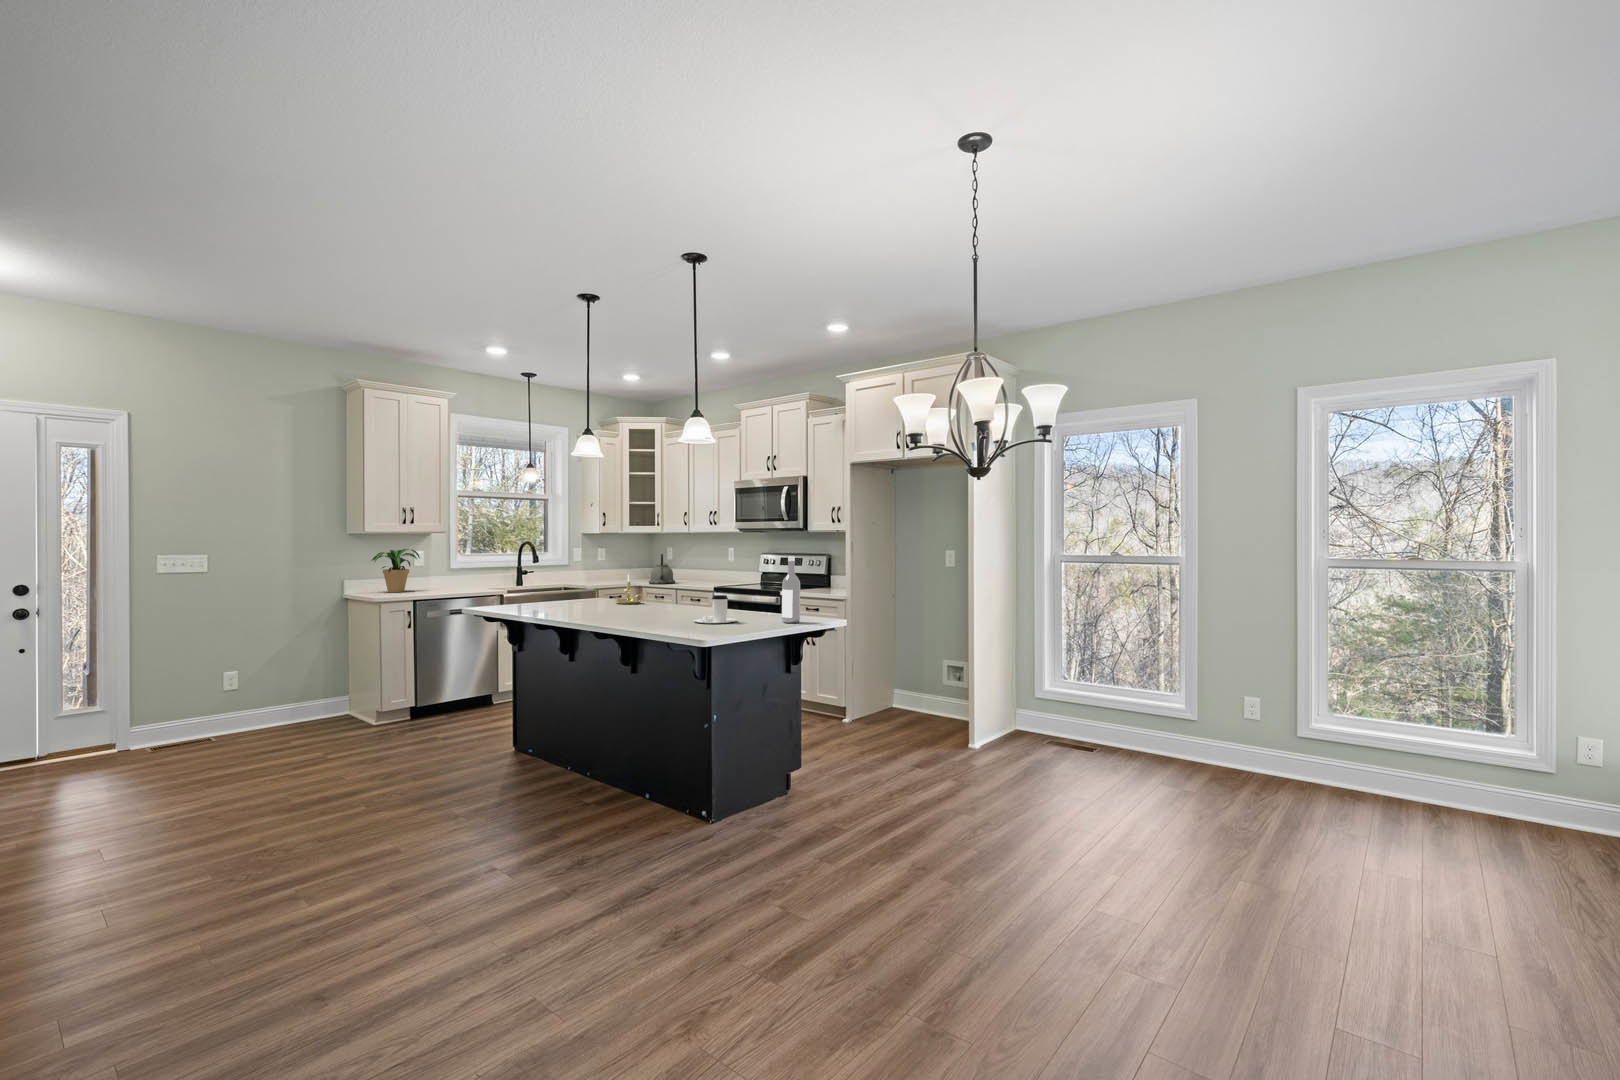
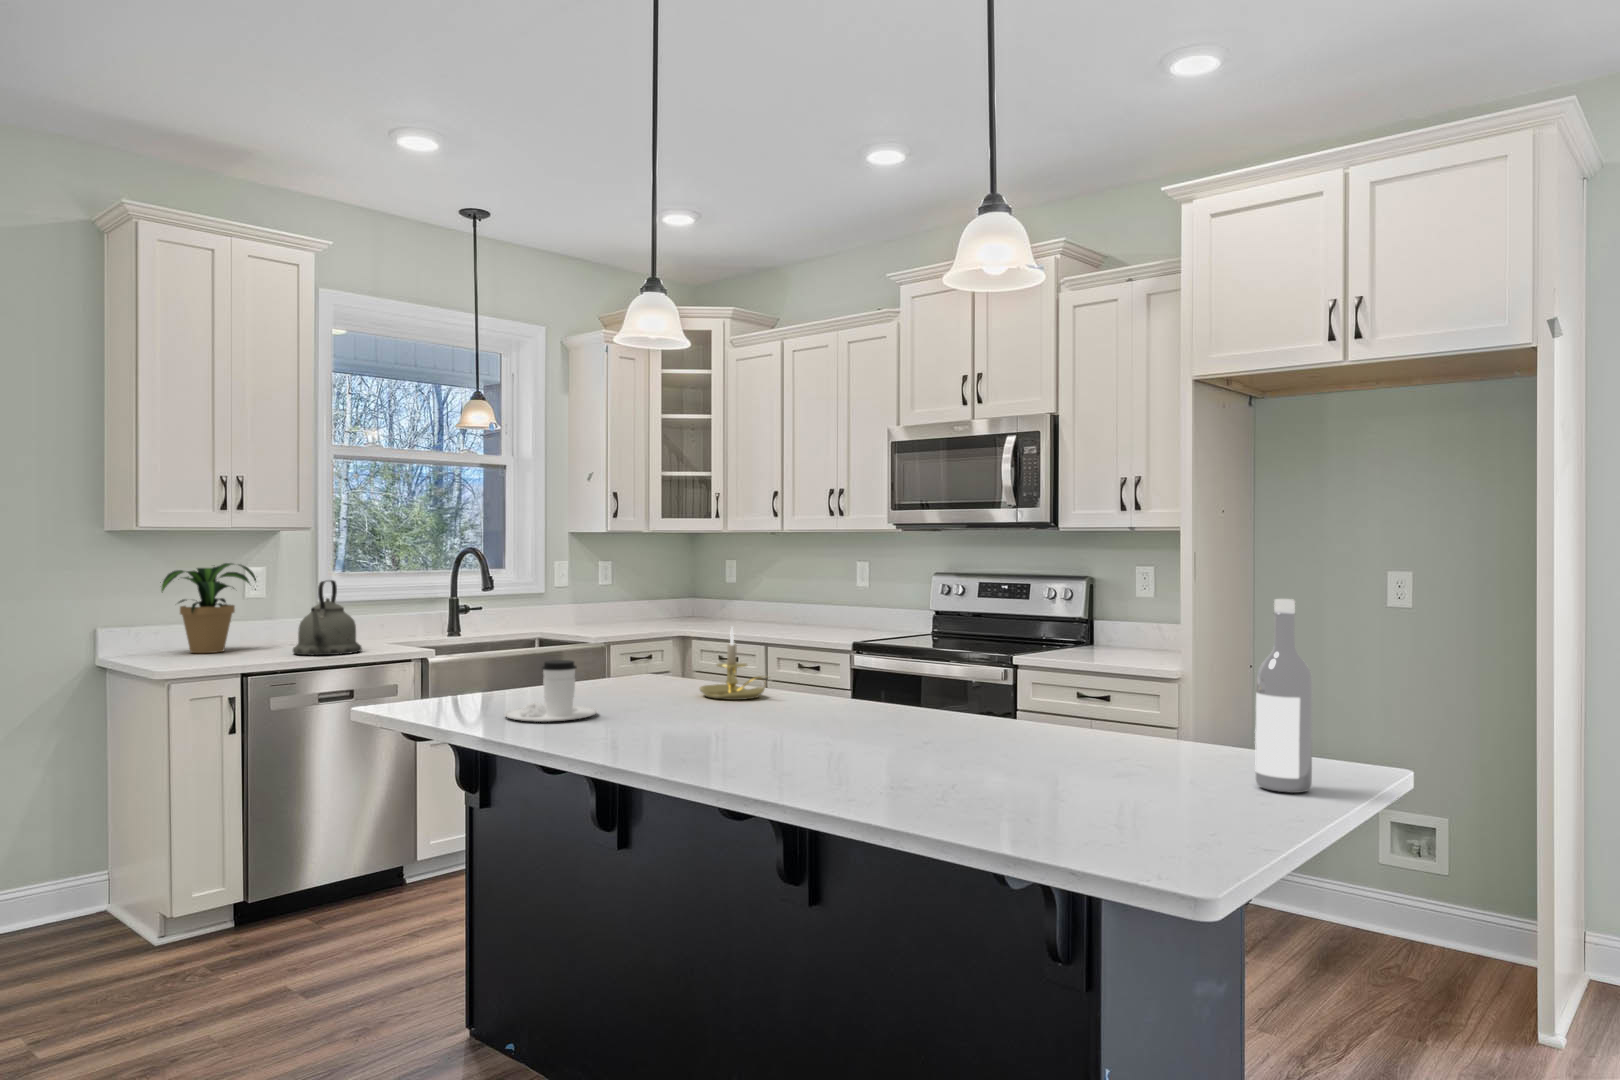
kettle: present [649,554,675,584] -> present [293,580,362,655]
coffee cup: present [694,595,737,623] -> present [504,660,598,722]

